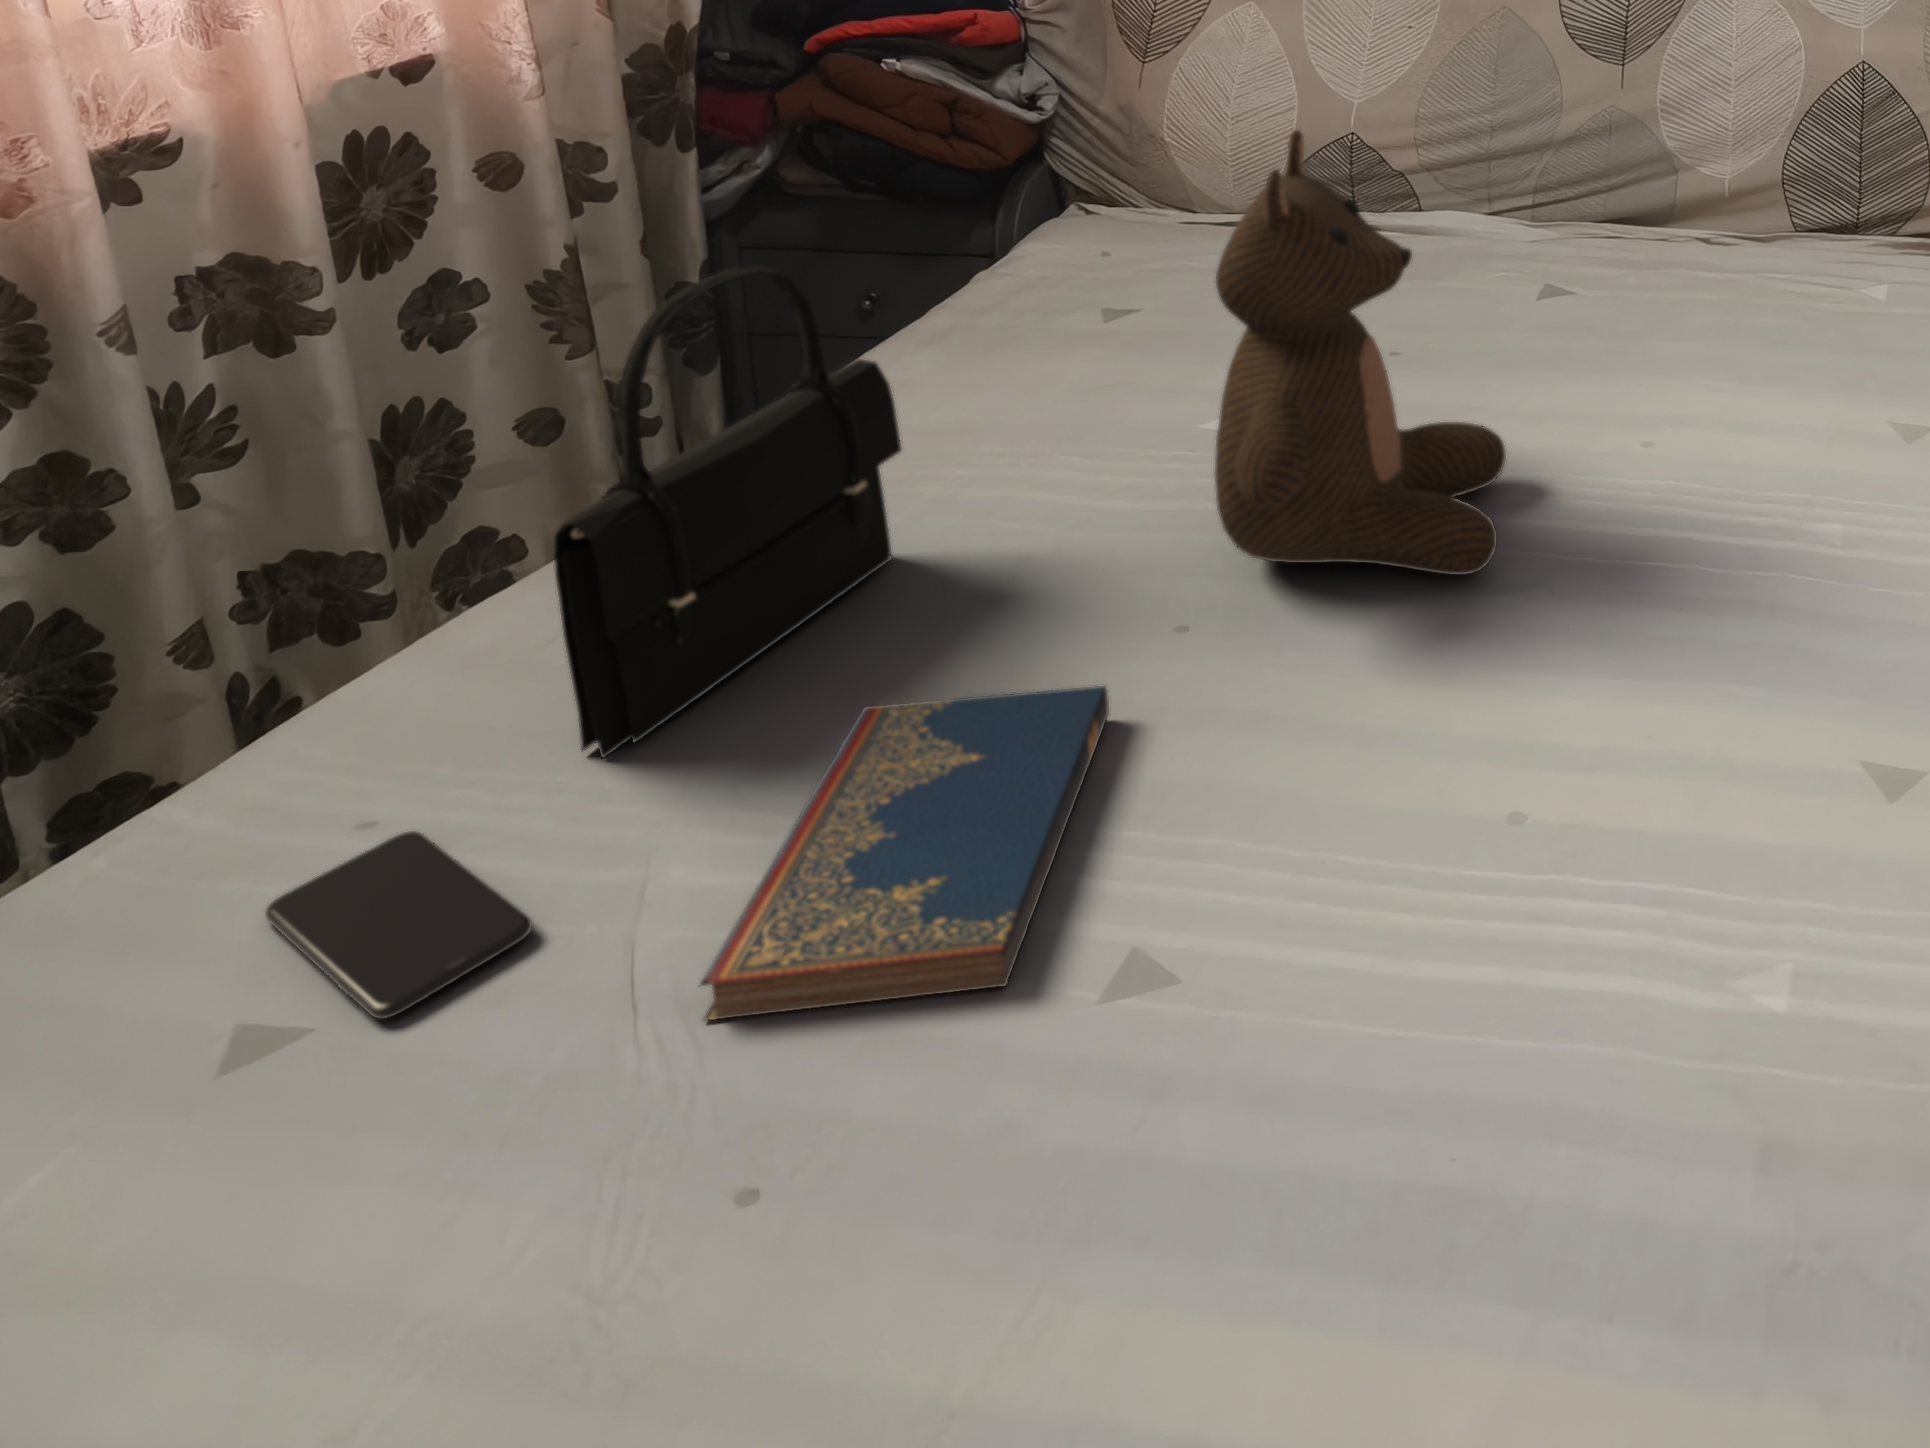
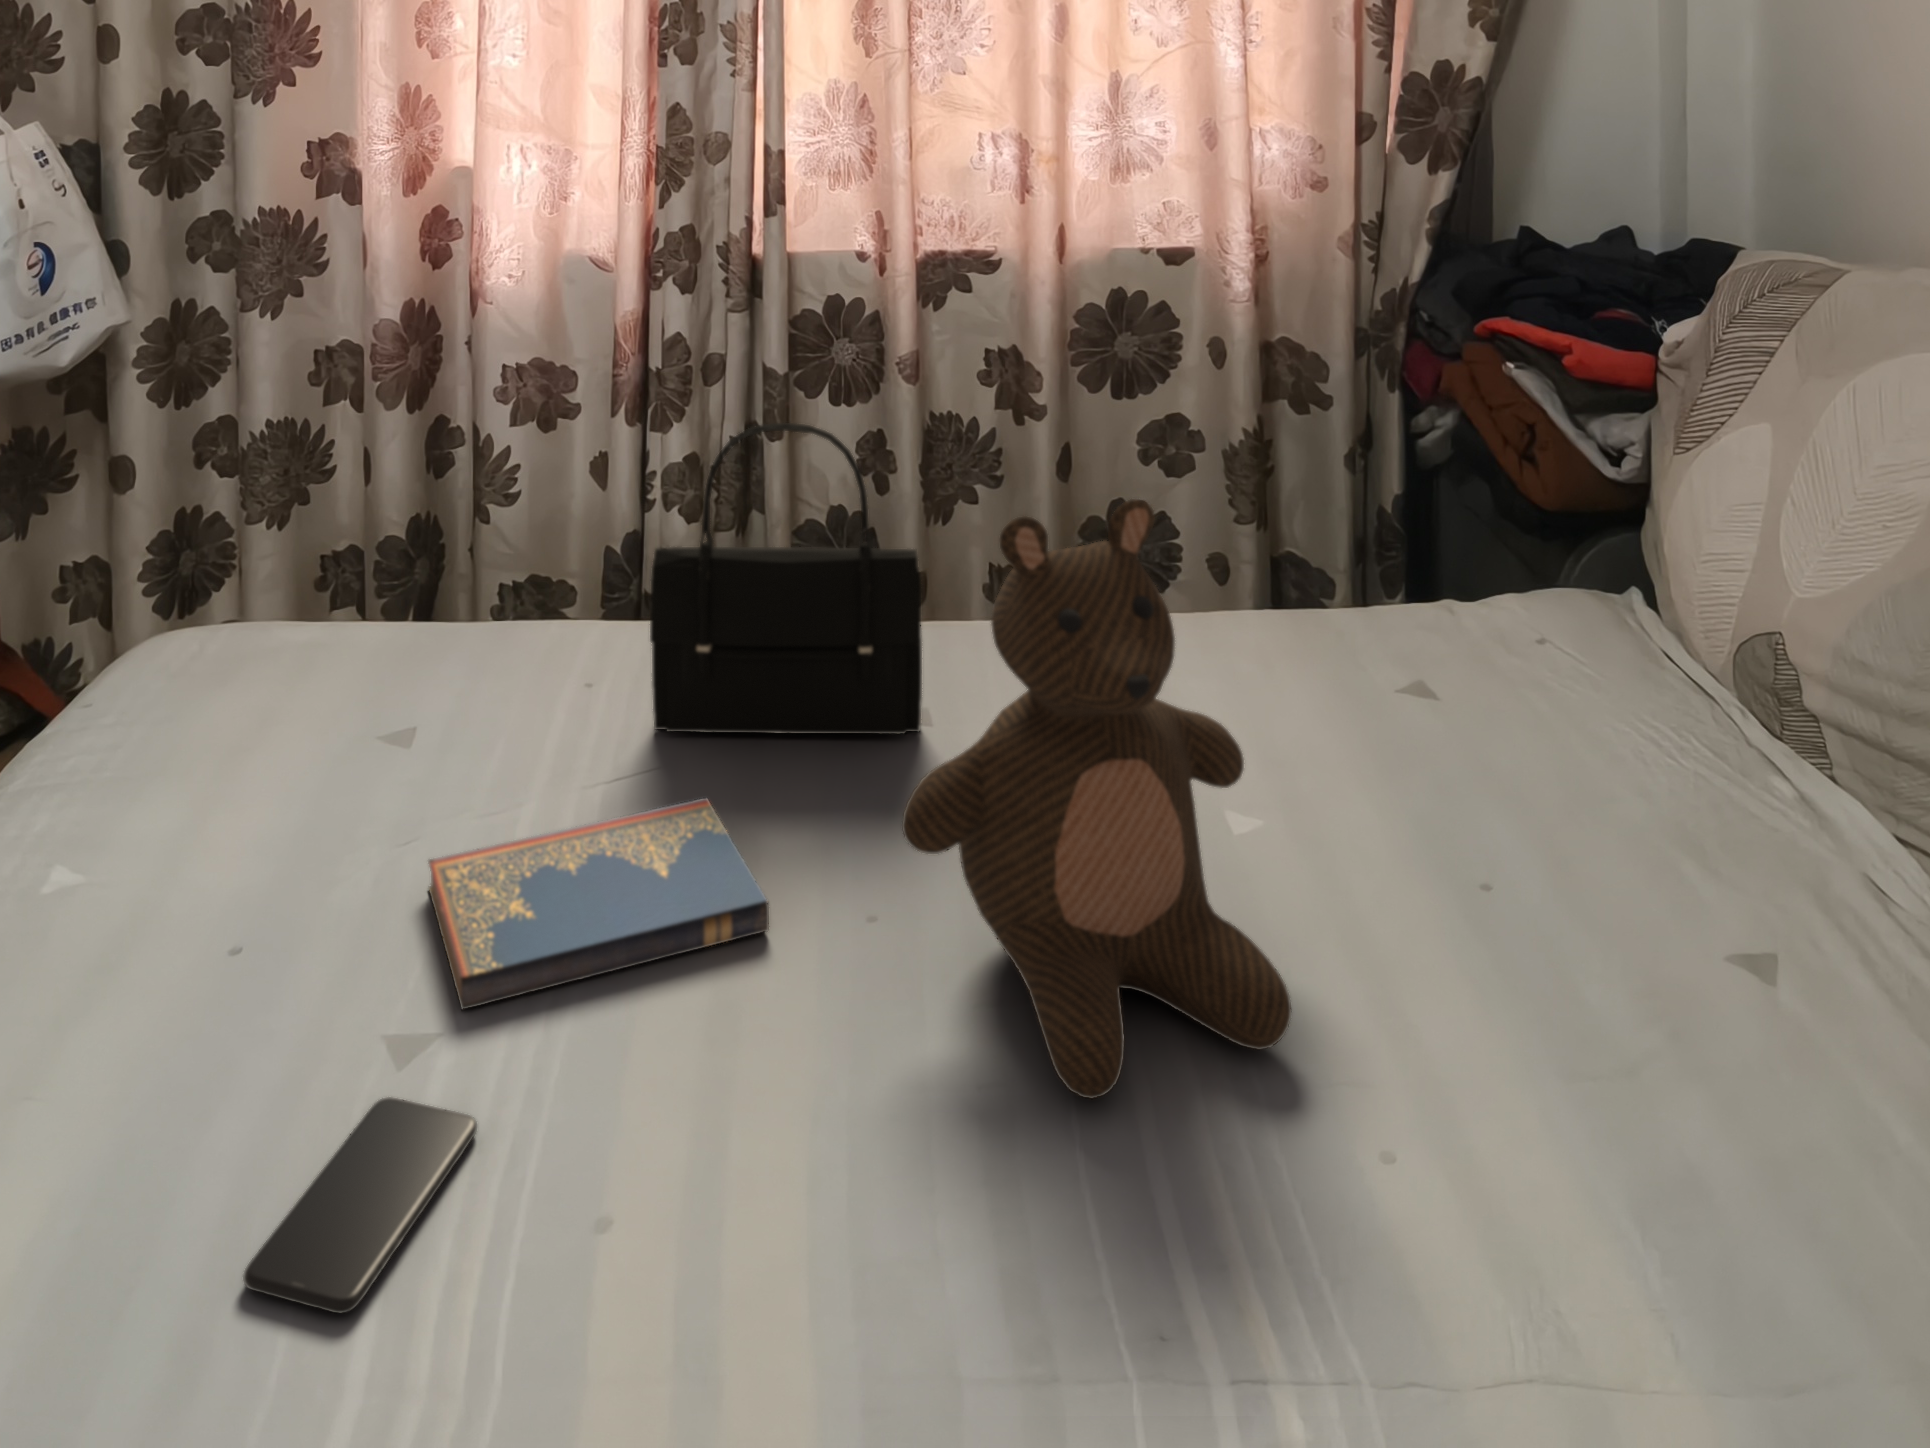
smartphone: present [265,831,532,1019] -> present [243,1097,477,1313]

